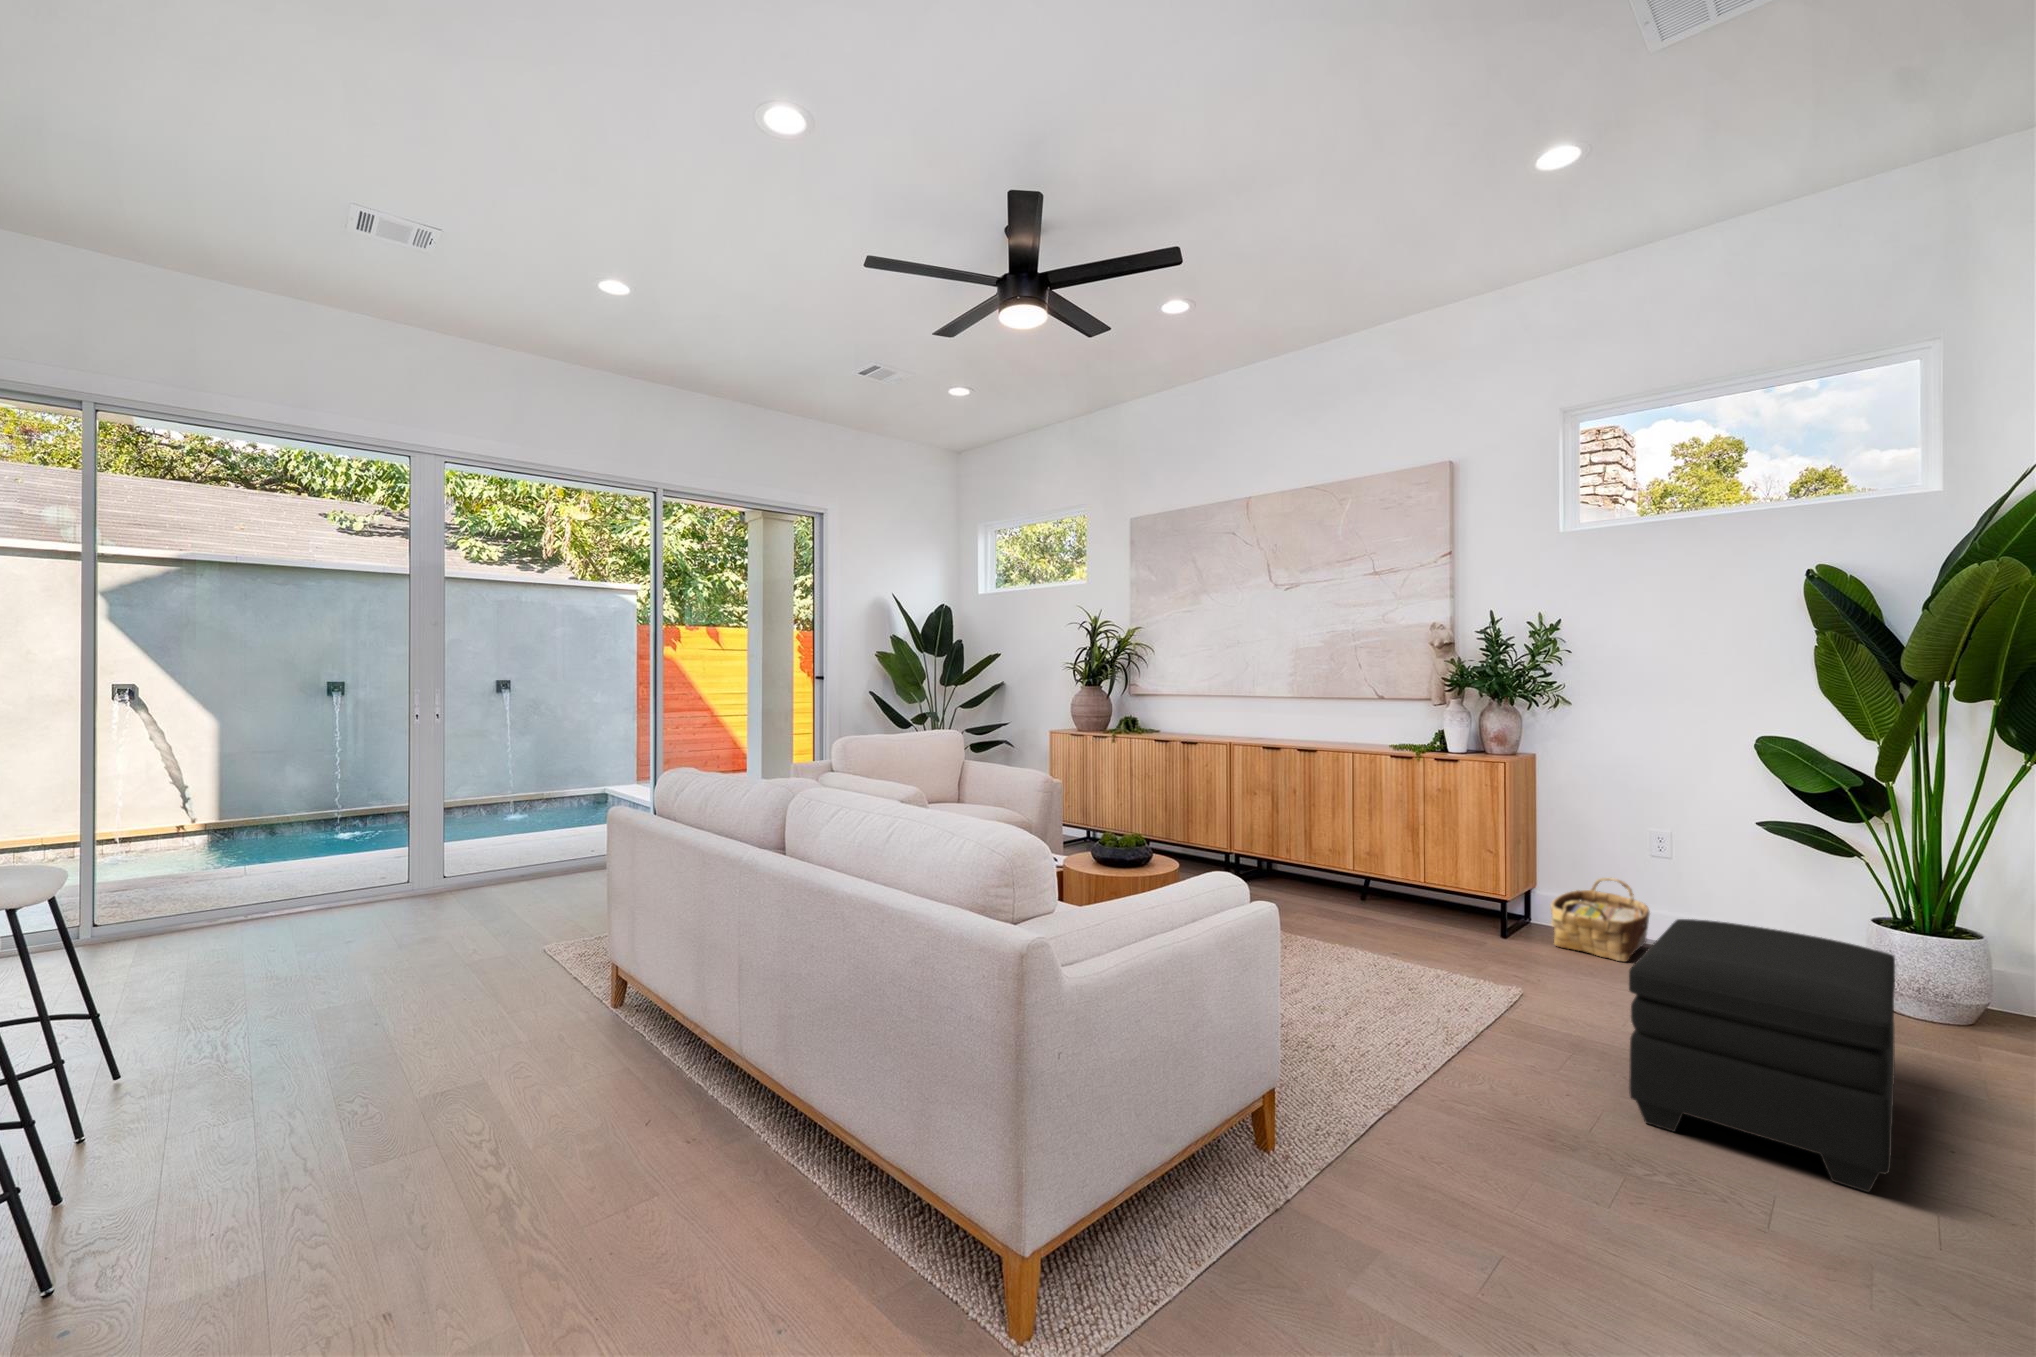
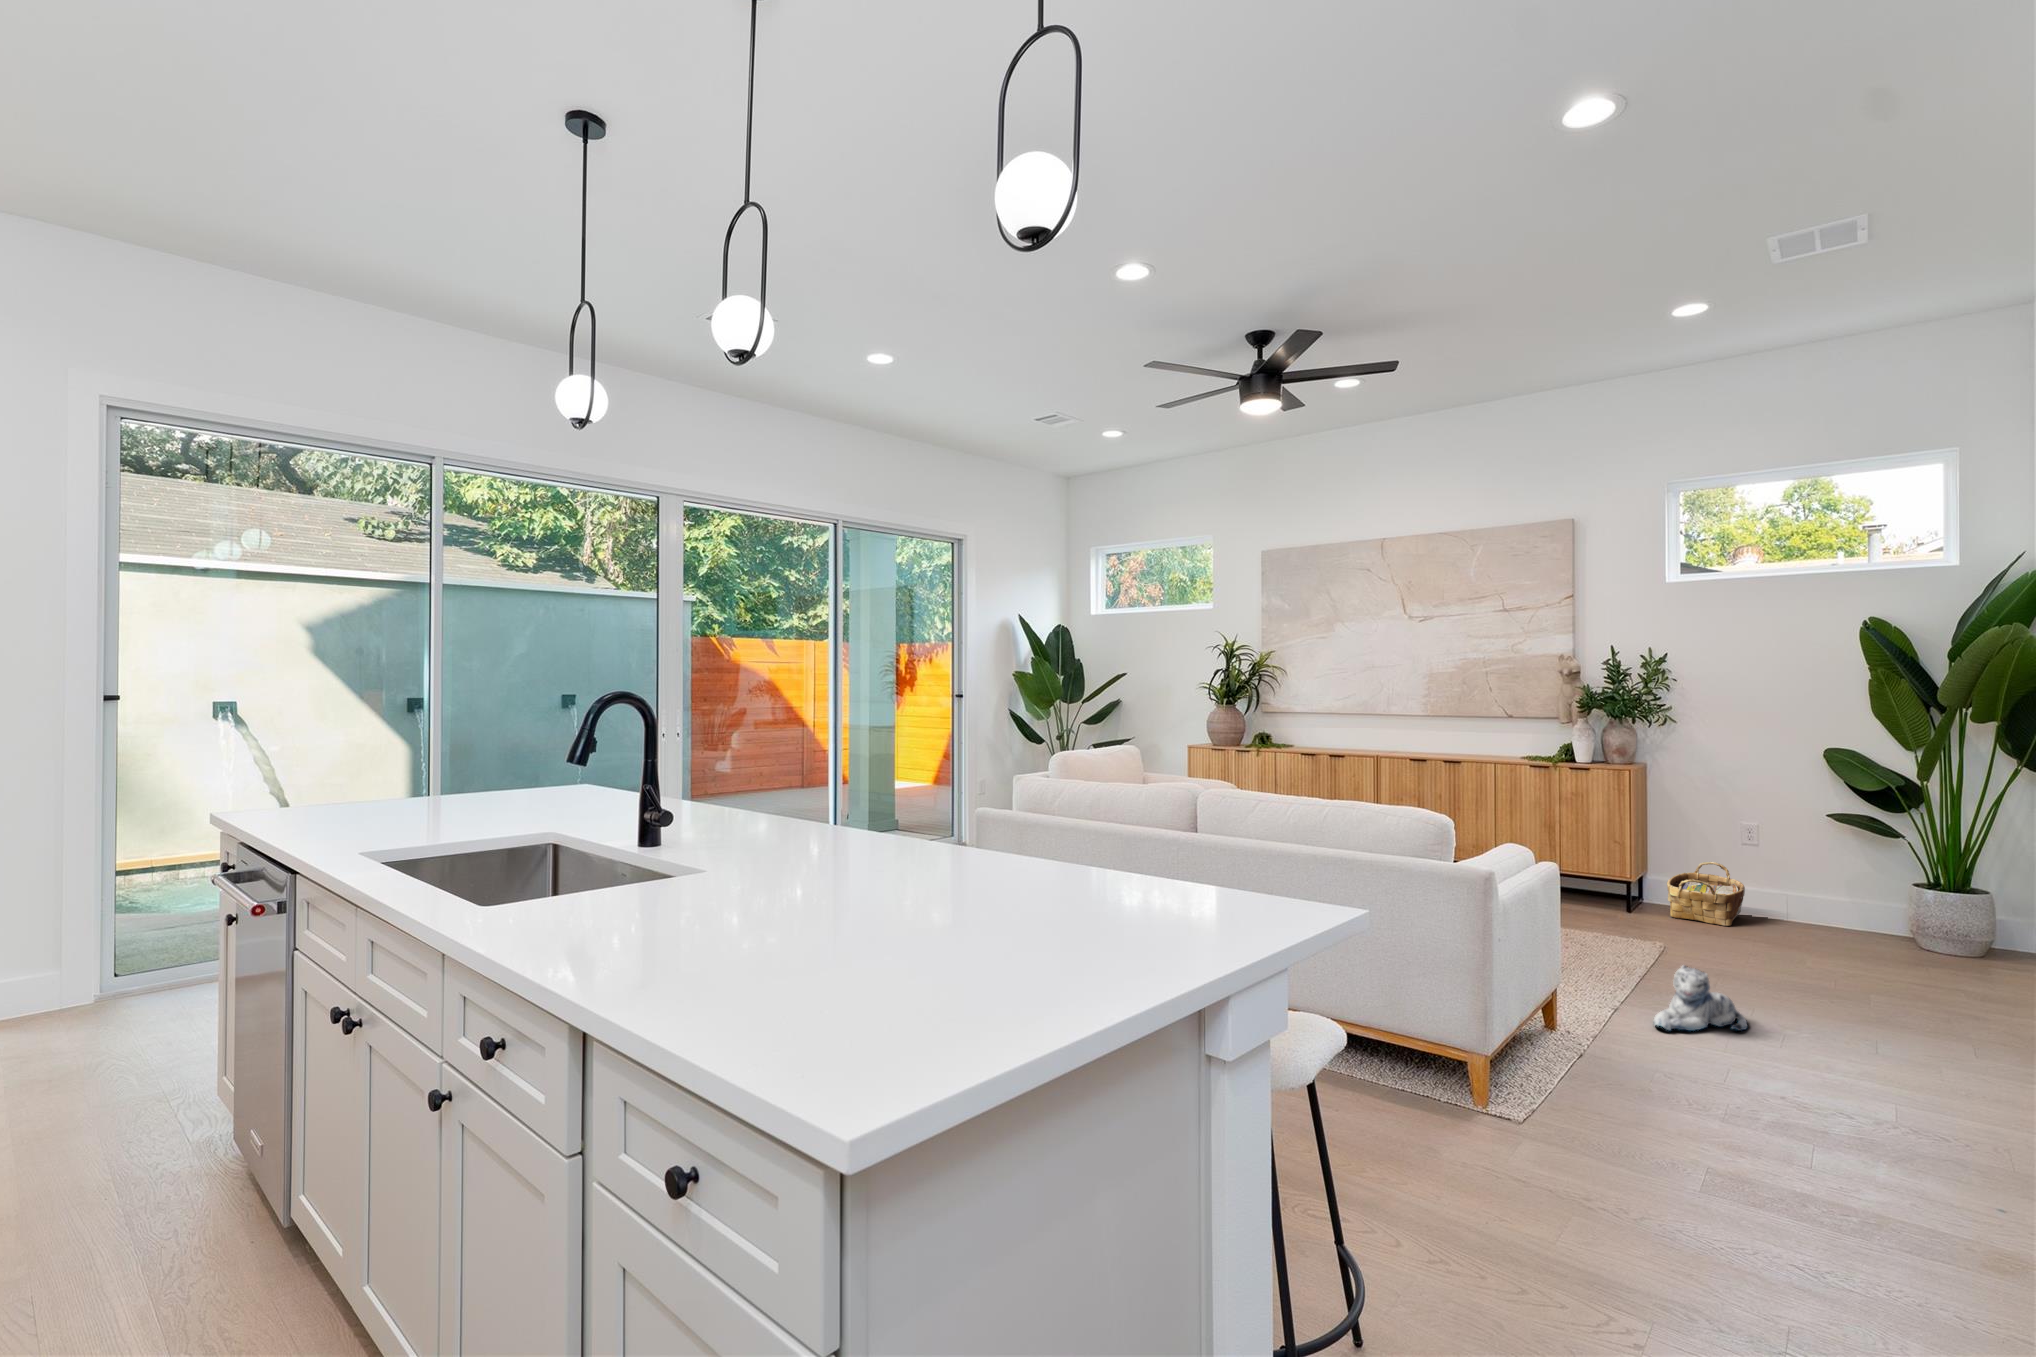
ottoman: present [1629,919,1895,1192] -> none [1770,884,1941,1044]
plush toy: none [1440,1044,1588,1150] -> present [1653,965,1748,1031]

